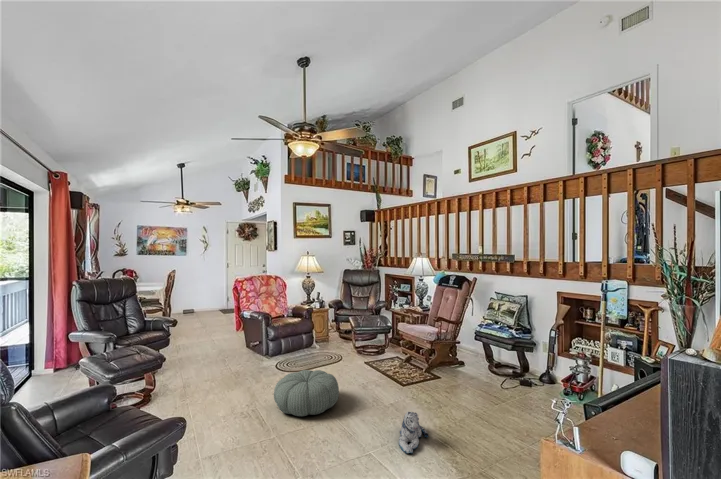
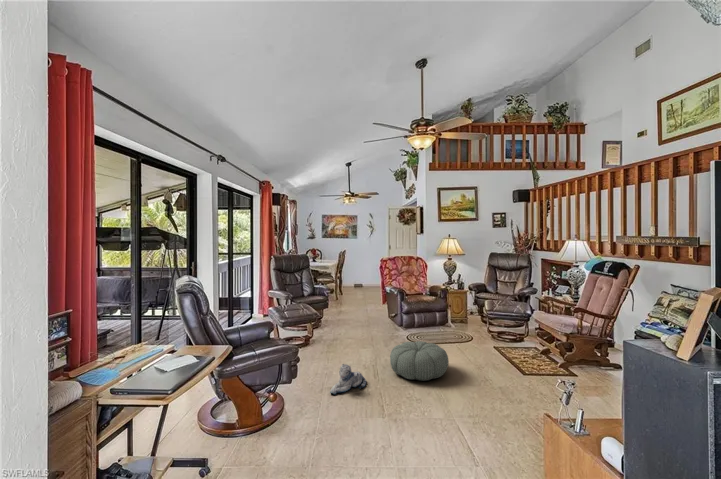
plush toy: present [399,412,428,453] -> present [330,364,366,394]

